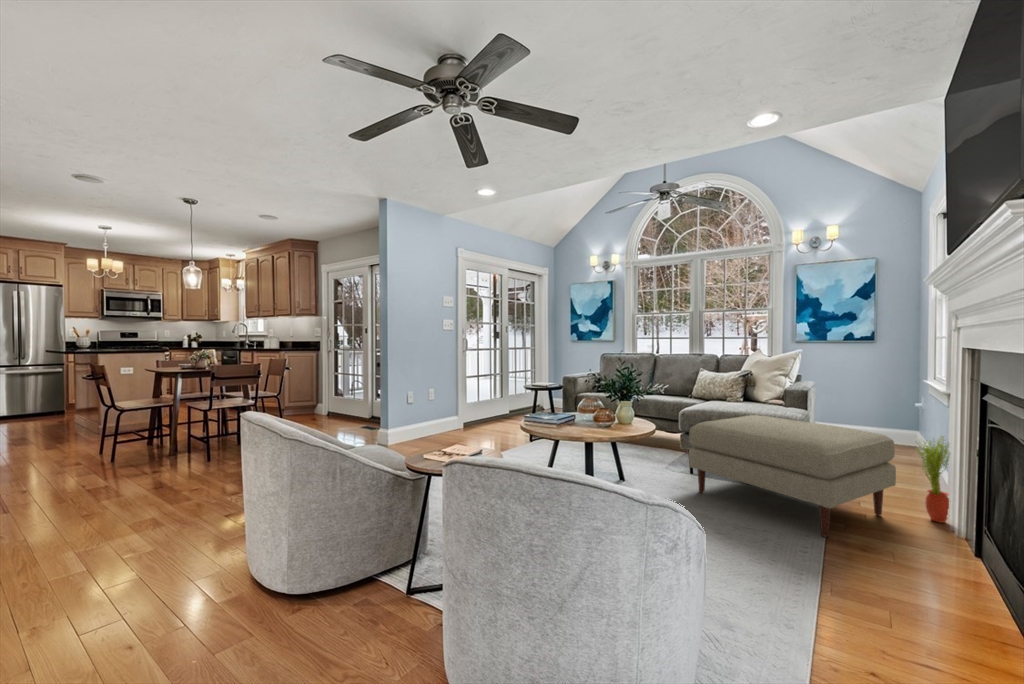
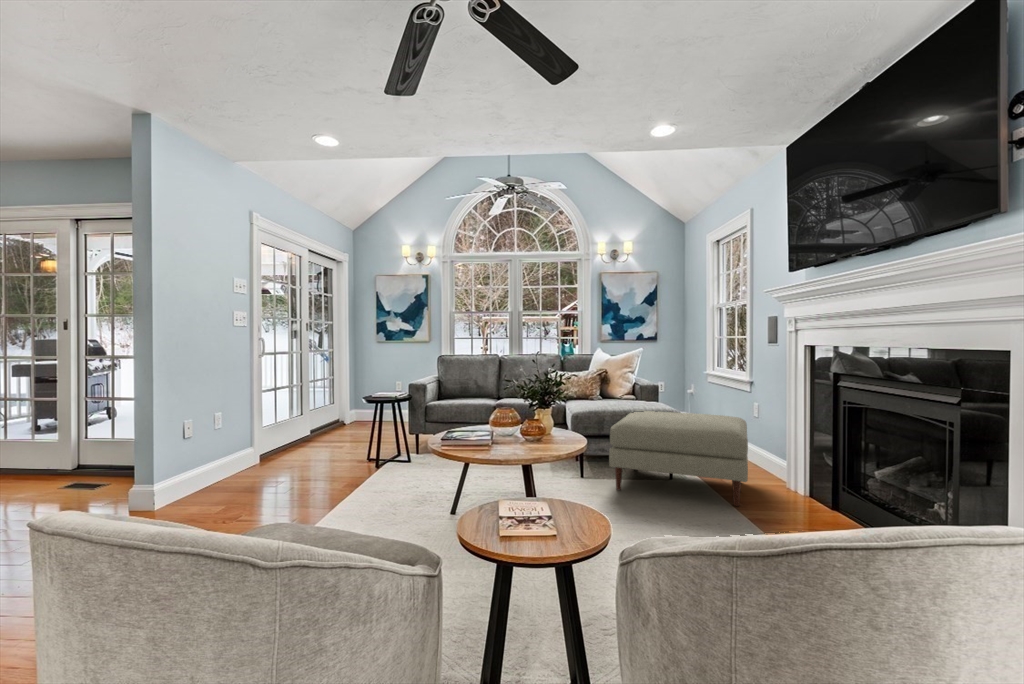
potted plant: present [917,436,950,523] -> none [751,414,774,478]

